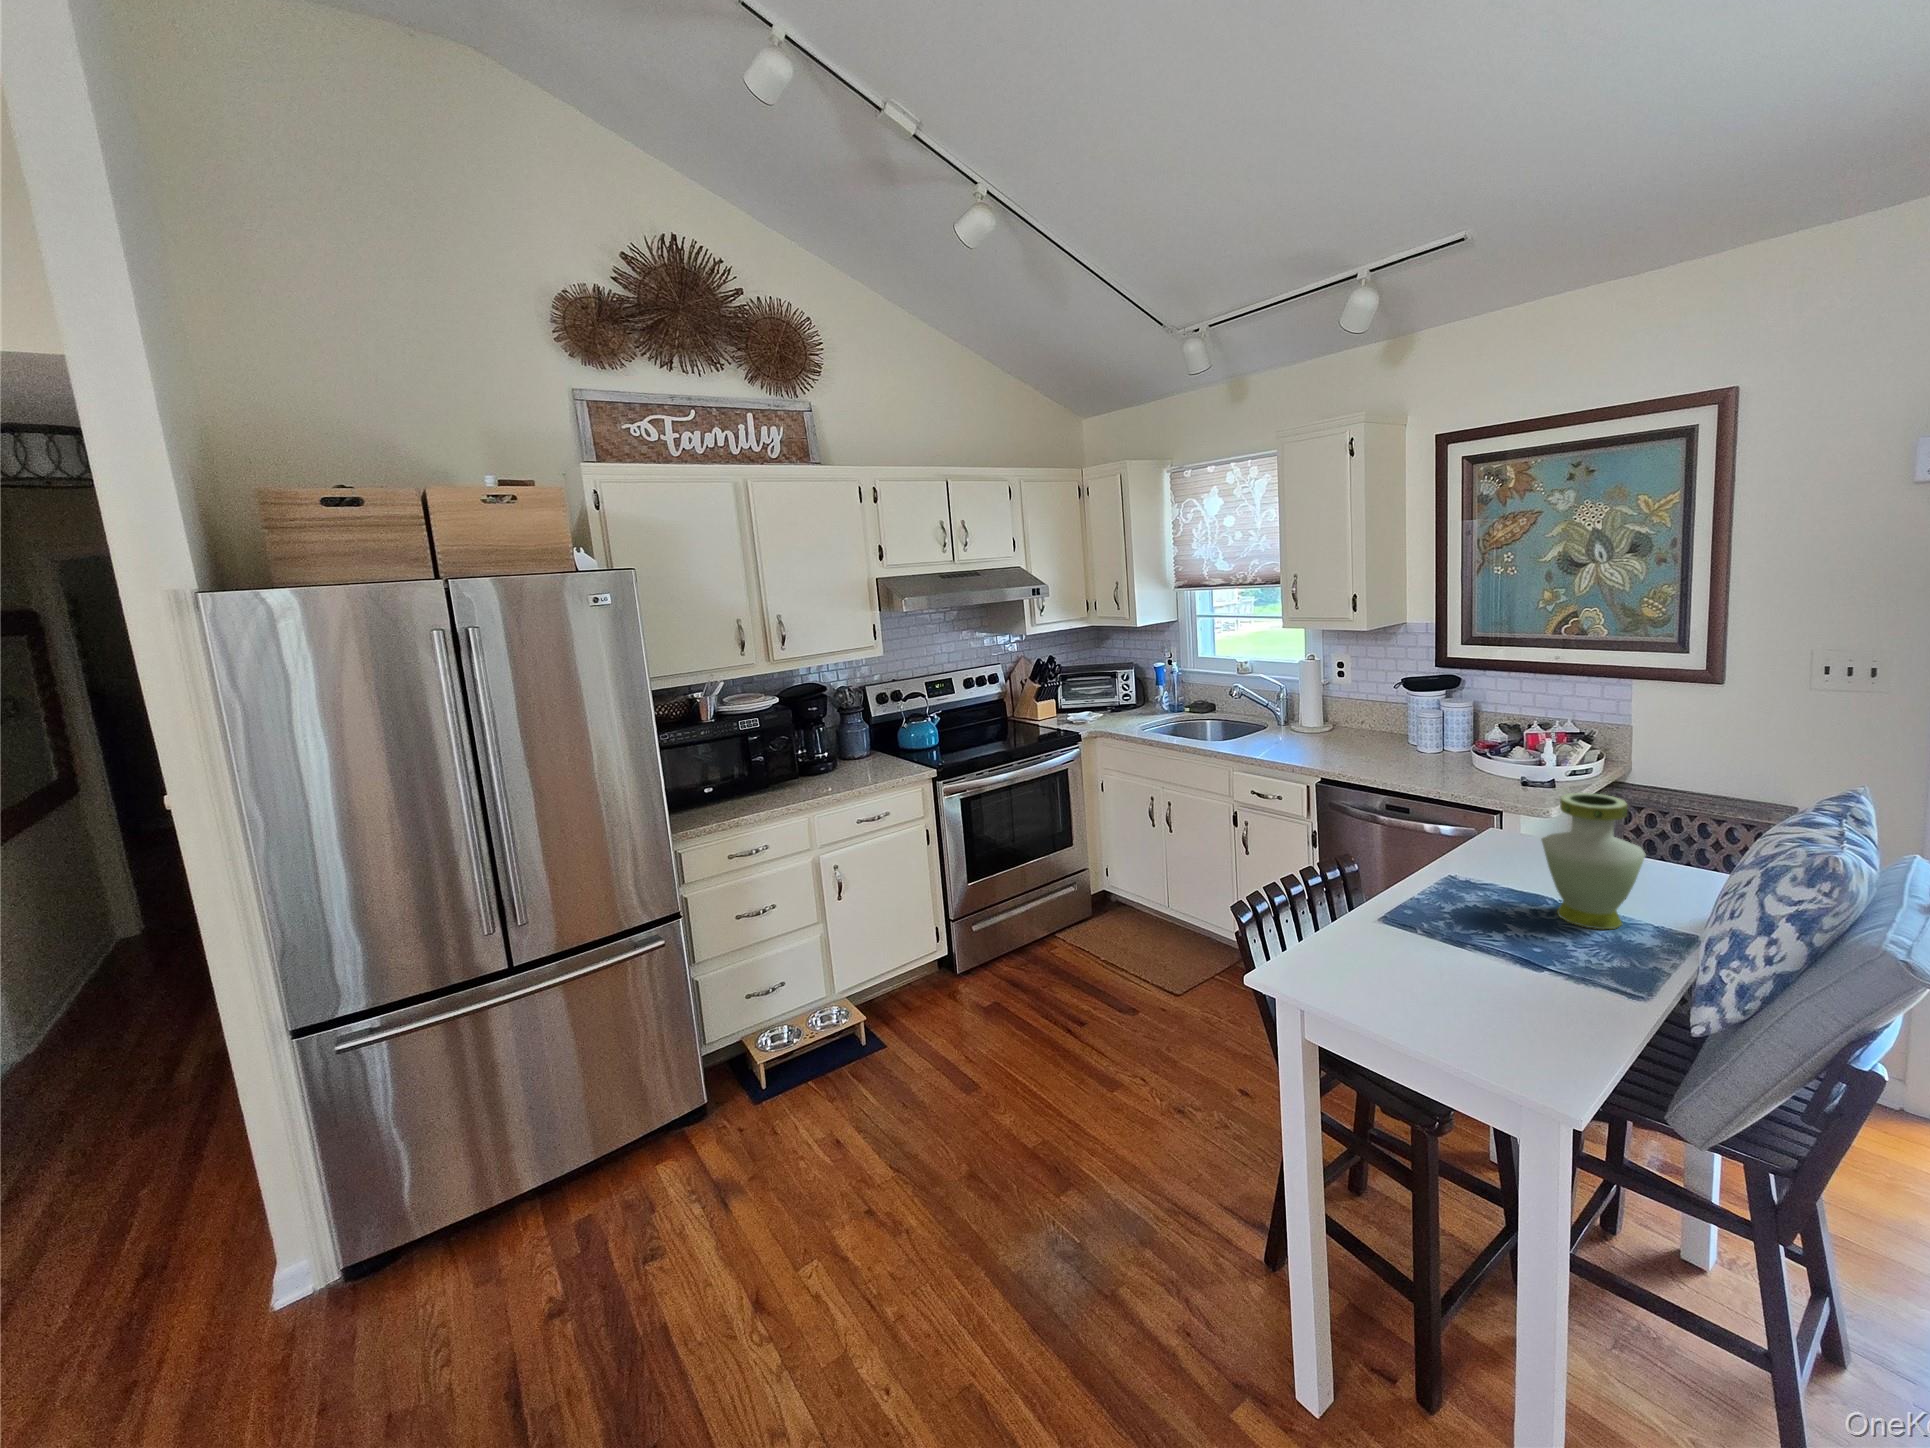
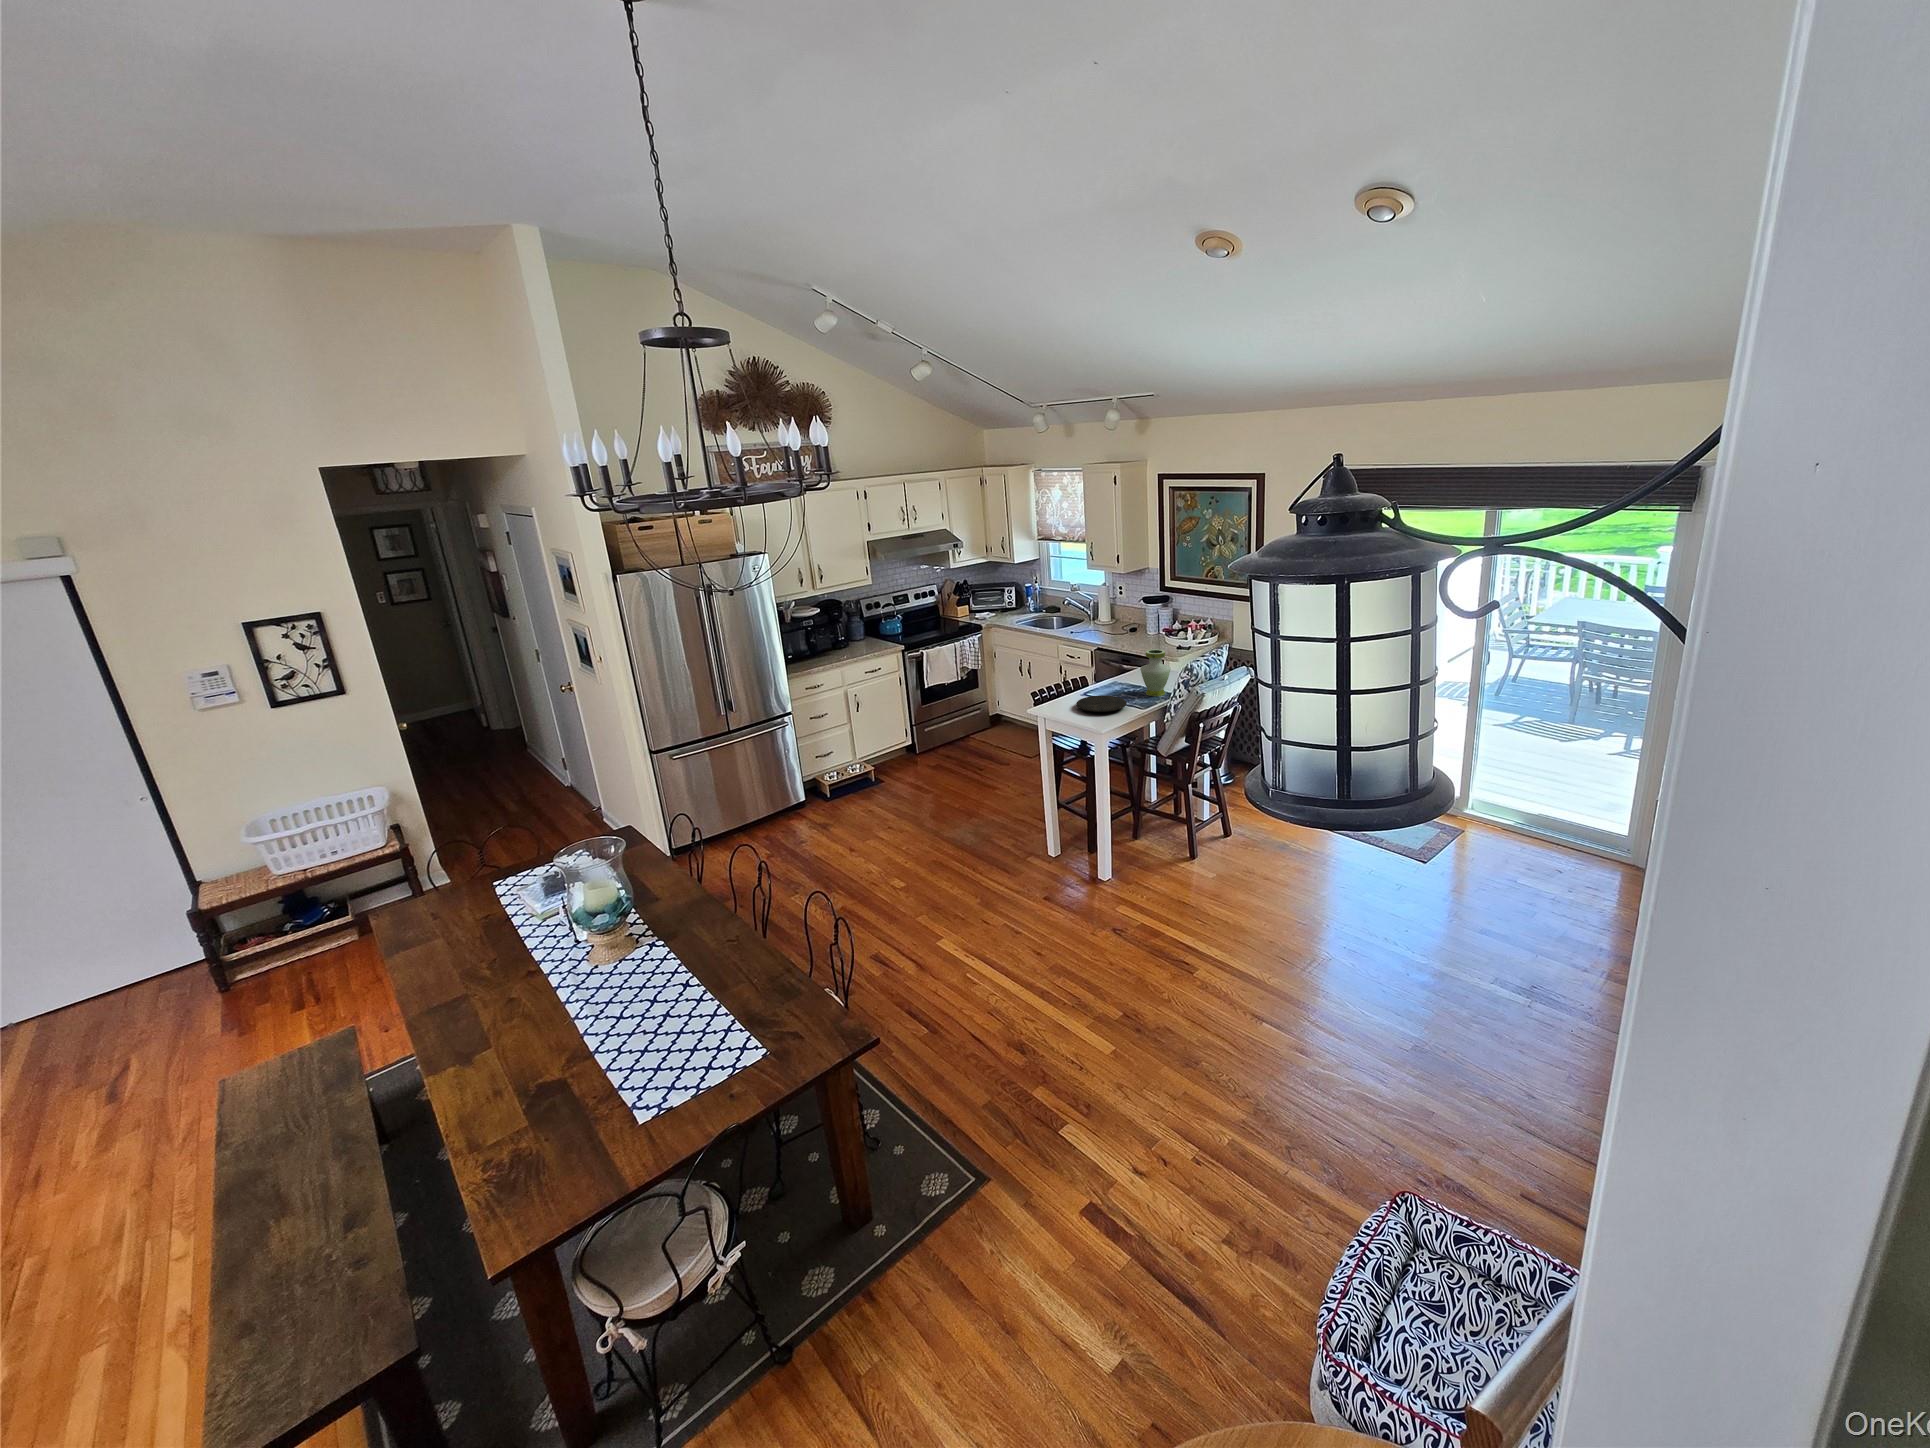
plate: none [1384,924,1559,1000] -> present [1076,695,1127,712]

